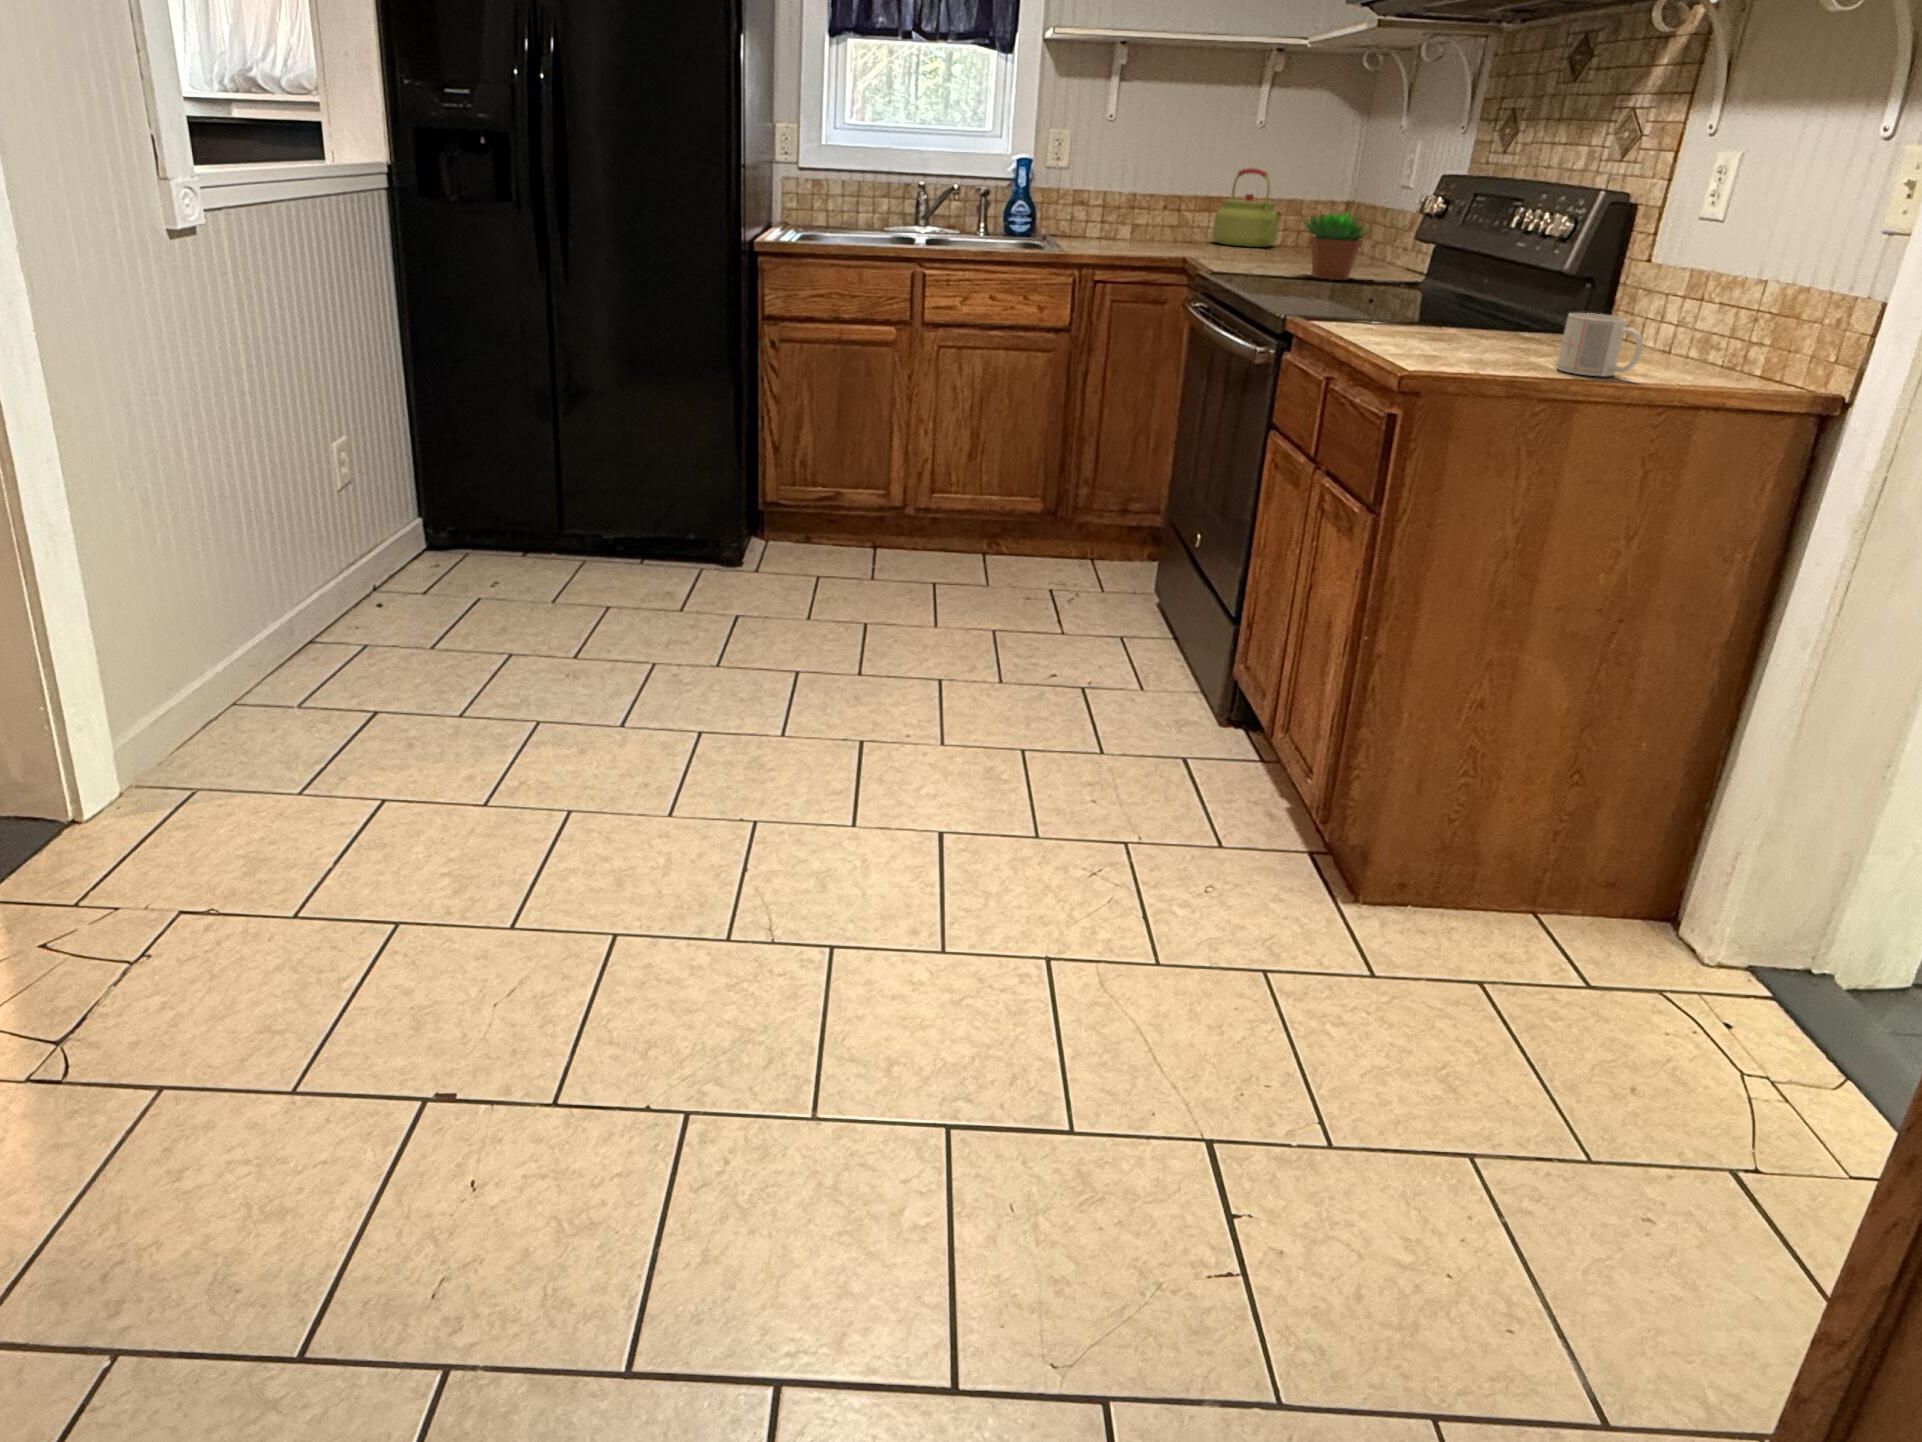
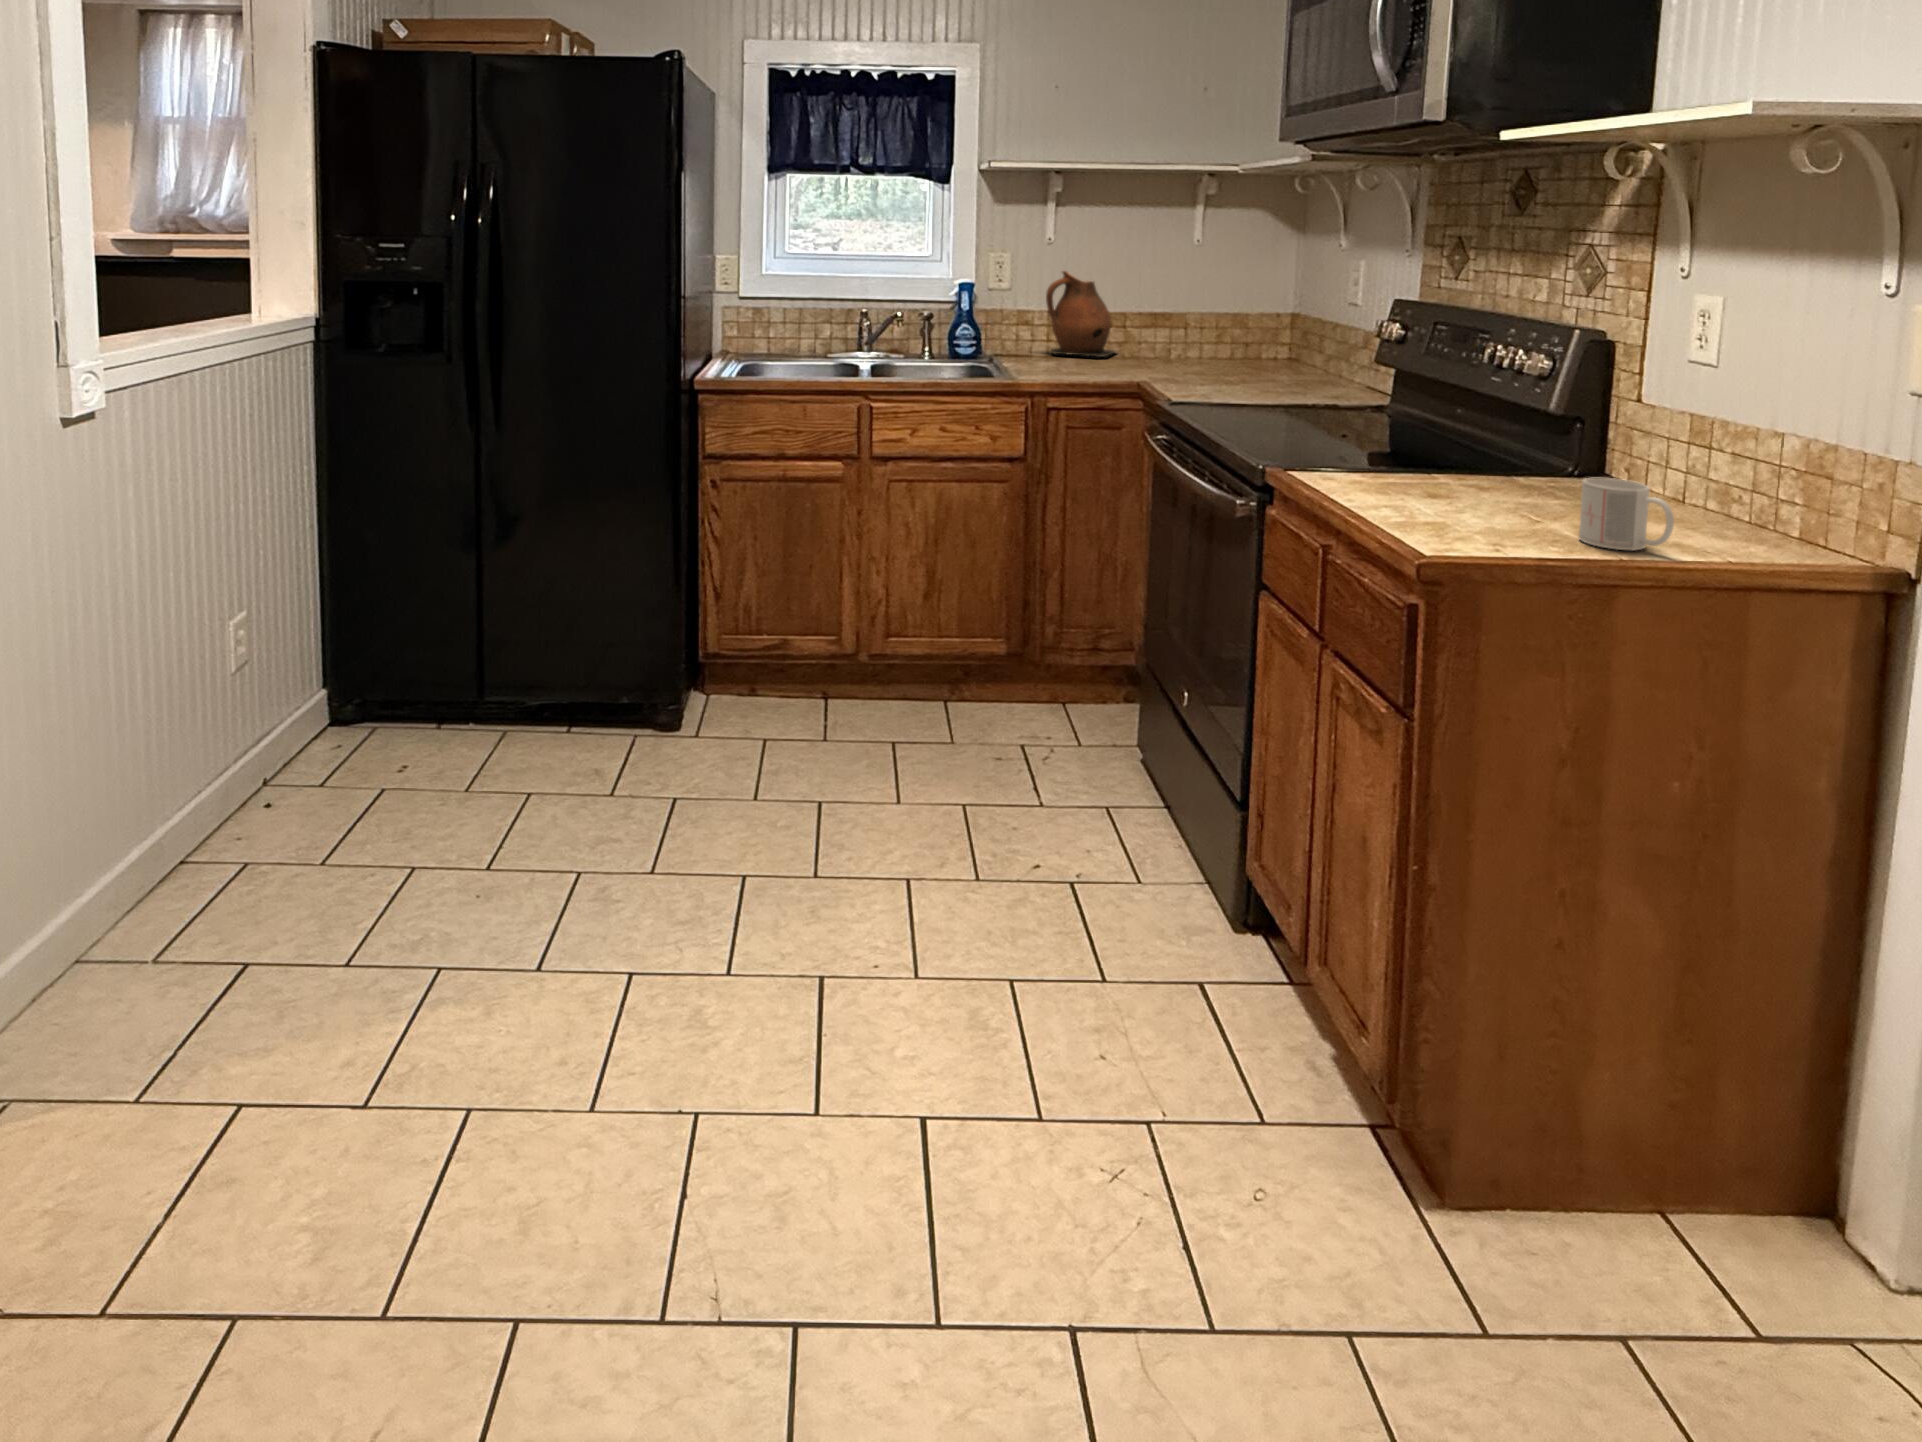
ceramic pitcher: none [1099,152,1169,241] -> present [1046,271,1117,357]
kettle: present [1212,168,1281,247] -> none [1162,283,1232,360]
succulent plant: present [1304,212,1367,280] -> none [1259,335,1332,406]

